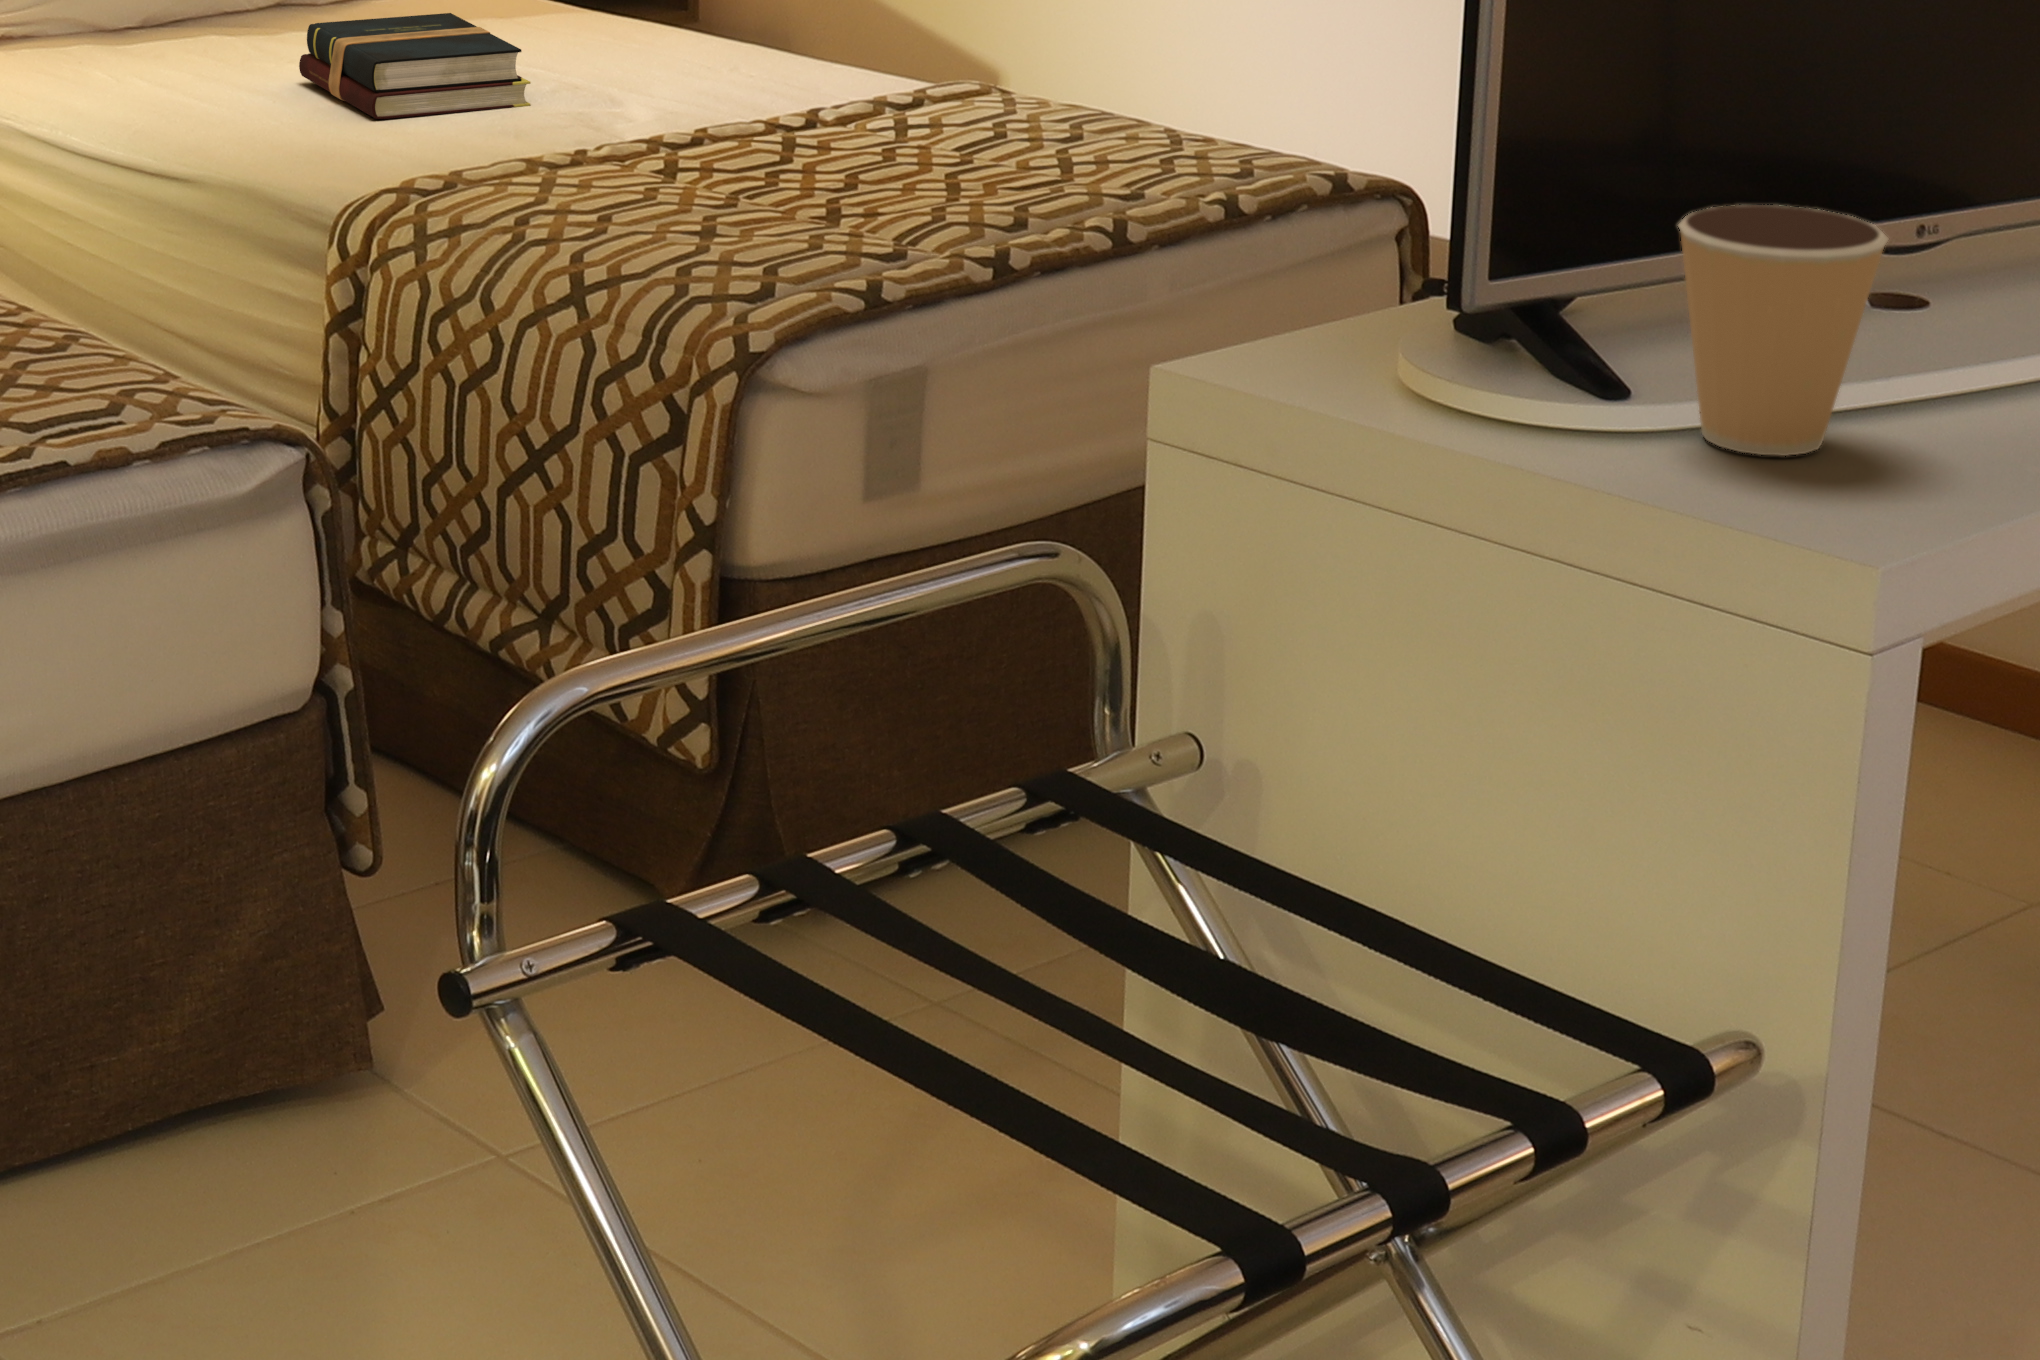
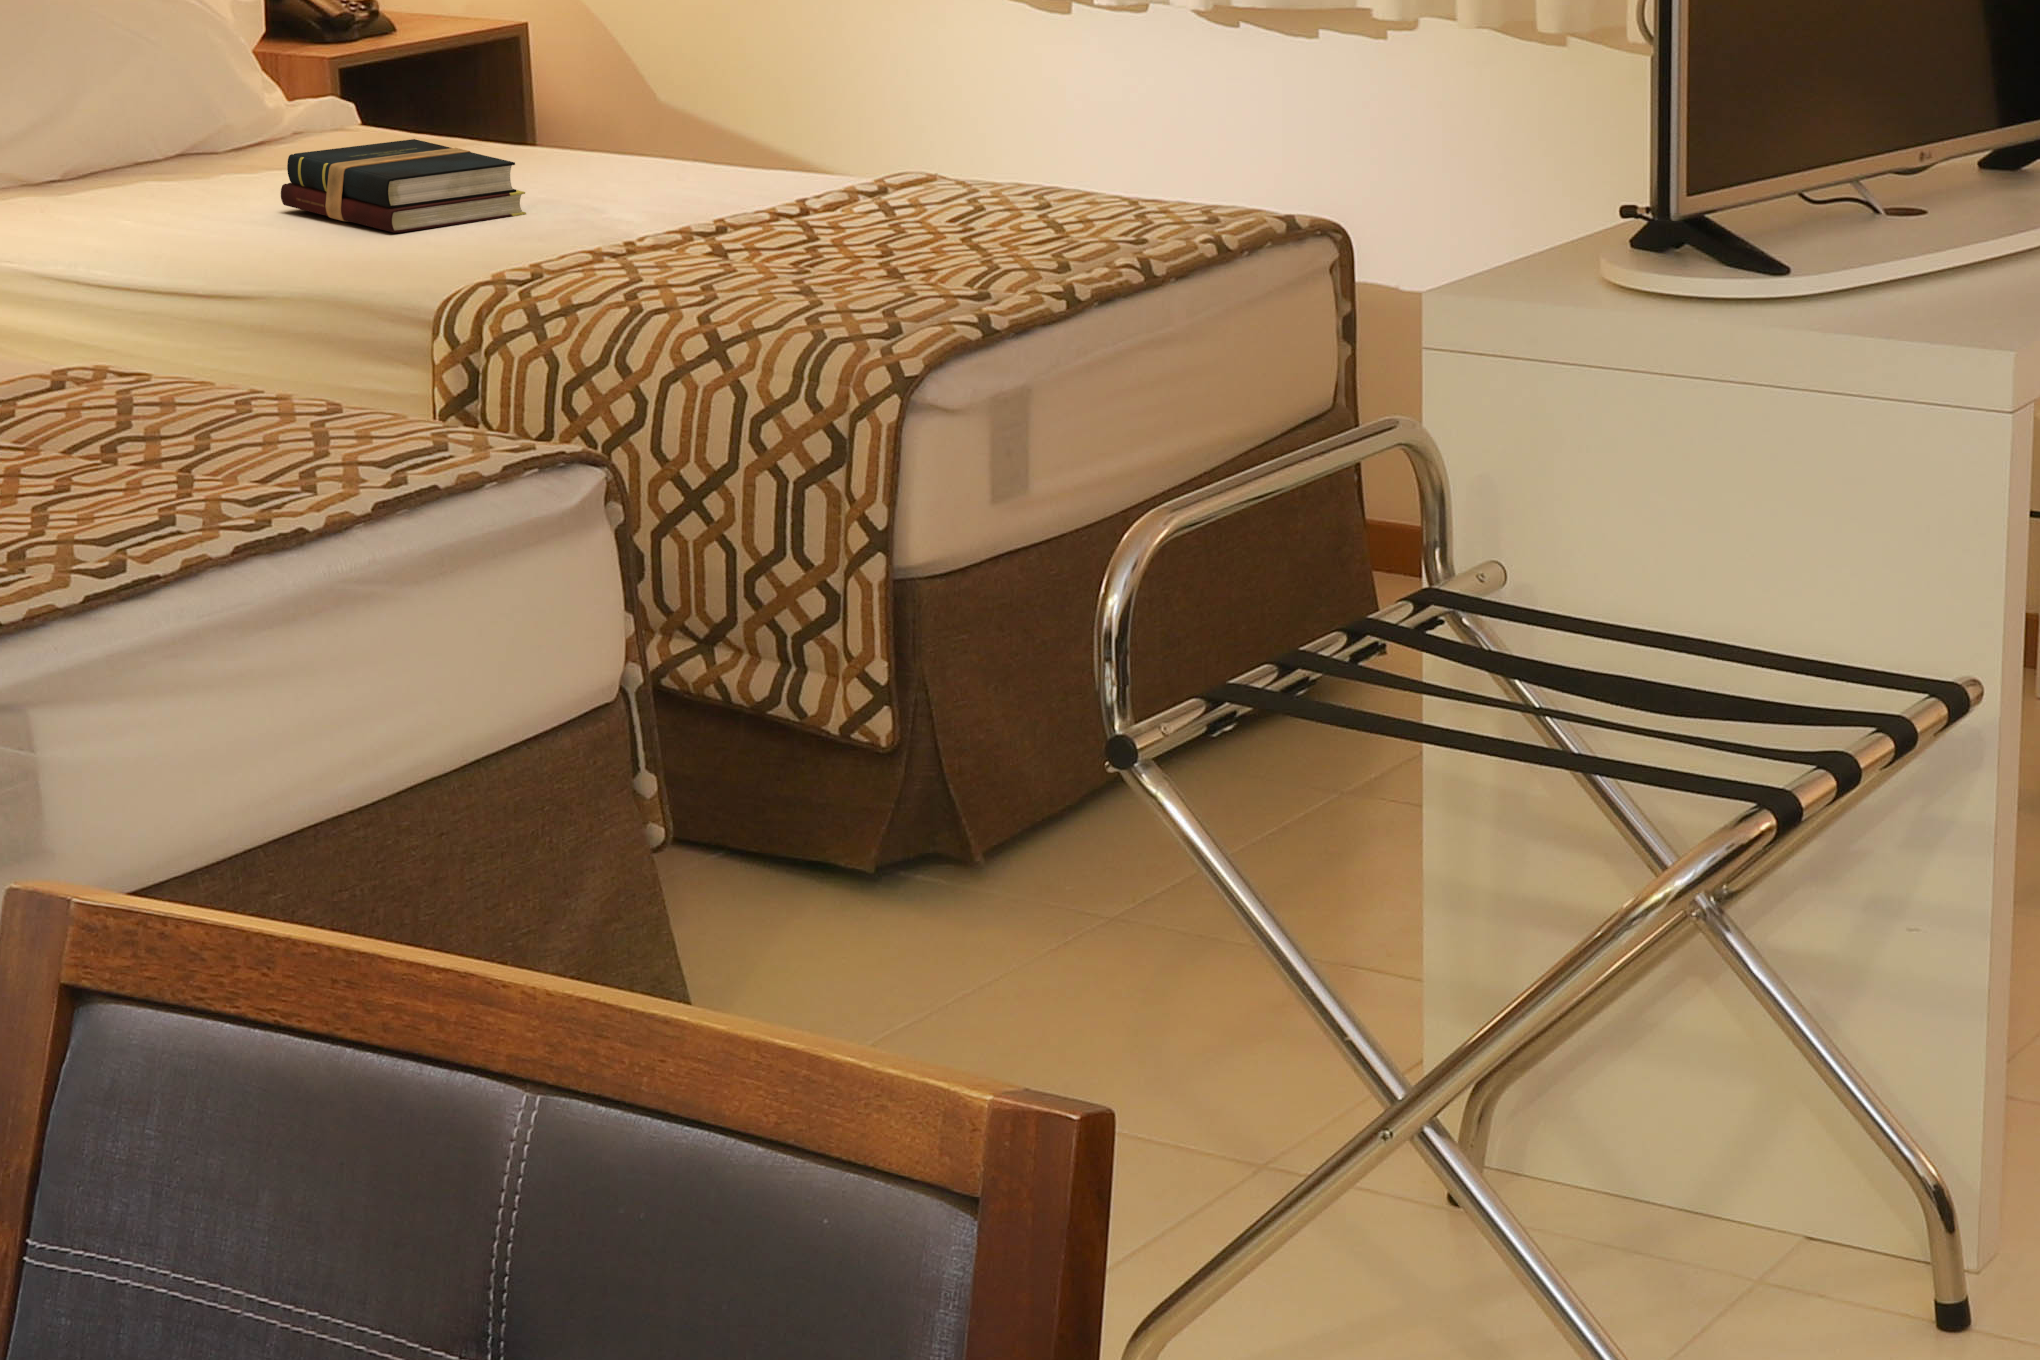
coffee cup: present [1678,205,1888,456] -> none [1843,119,1990,296]

